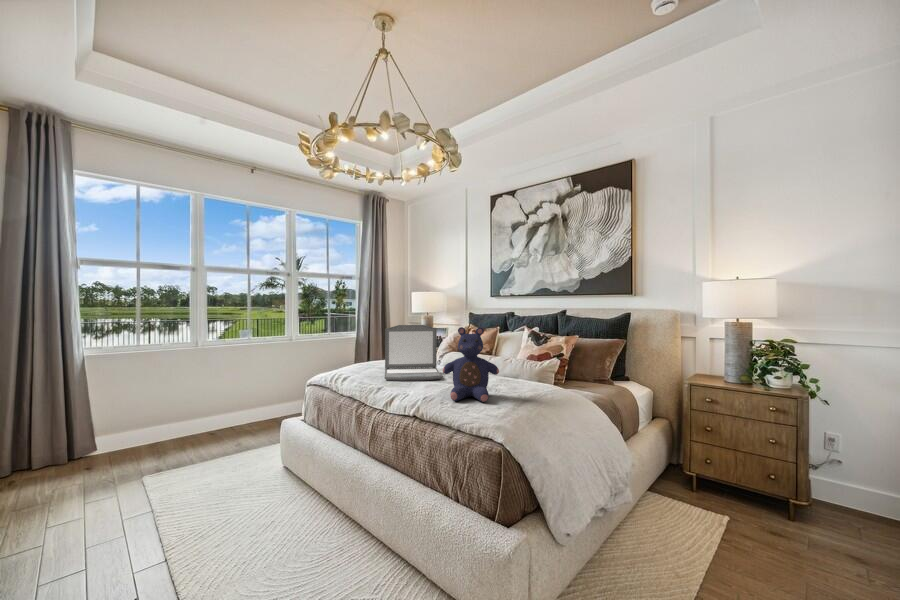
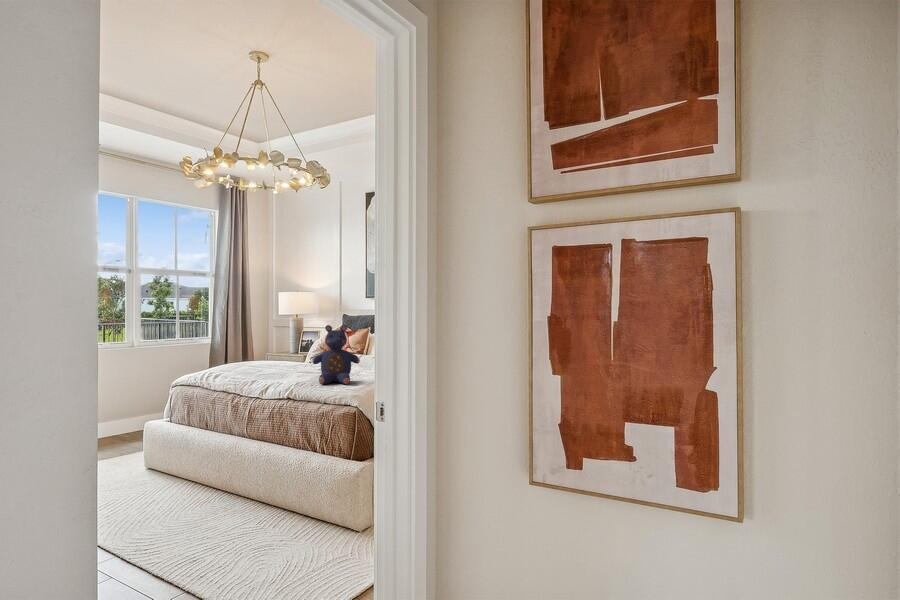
laptop: present [385,325,442,381] -> none [256,325,311,376]

